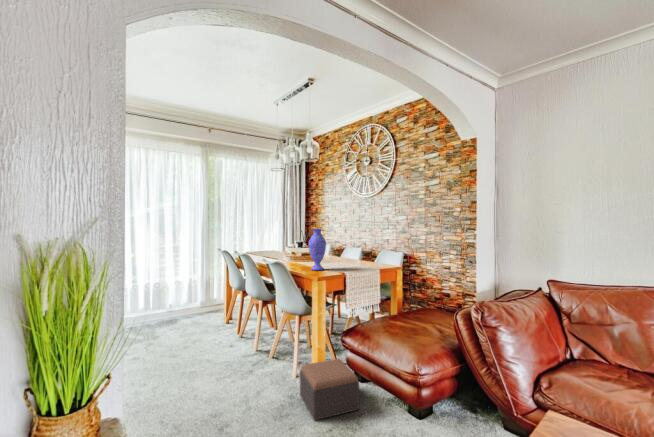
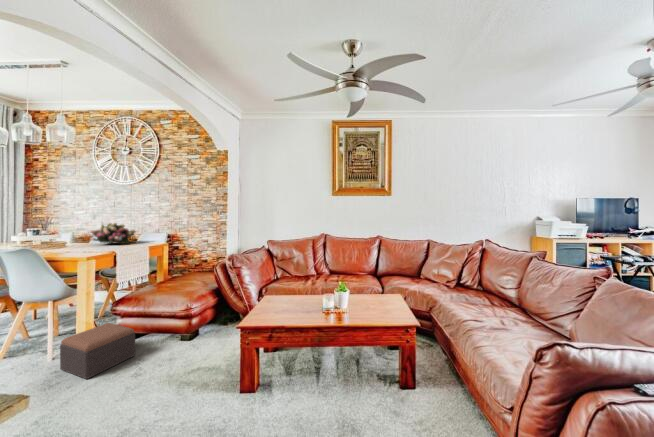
vase: present [308,229,326,270] -> none [61,208,86,249]
flower arrangement: none [331,242,369,267] -> present [90,223,135,244]

